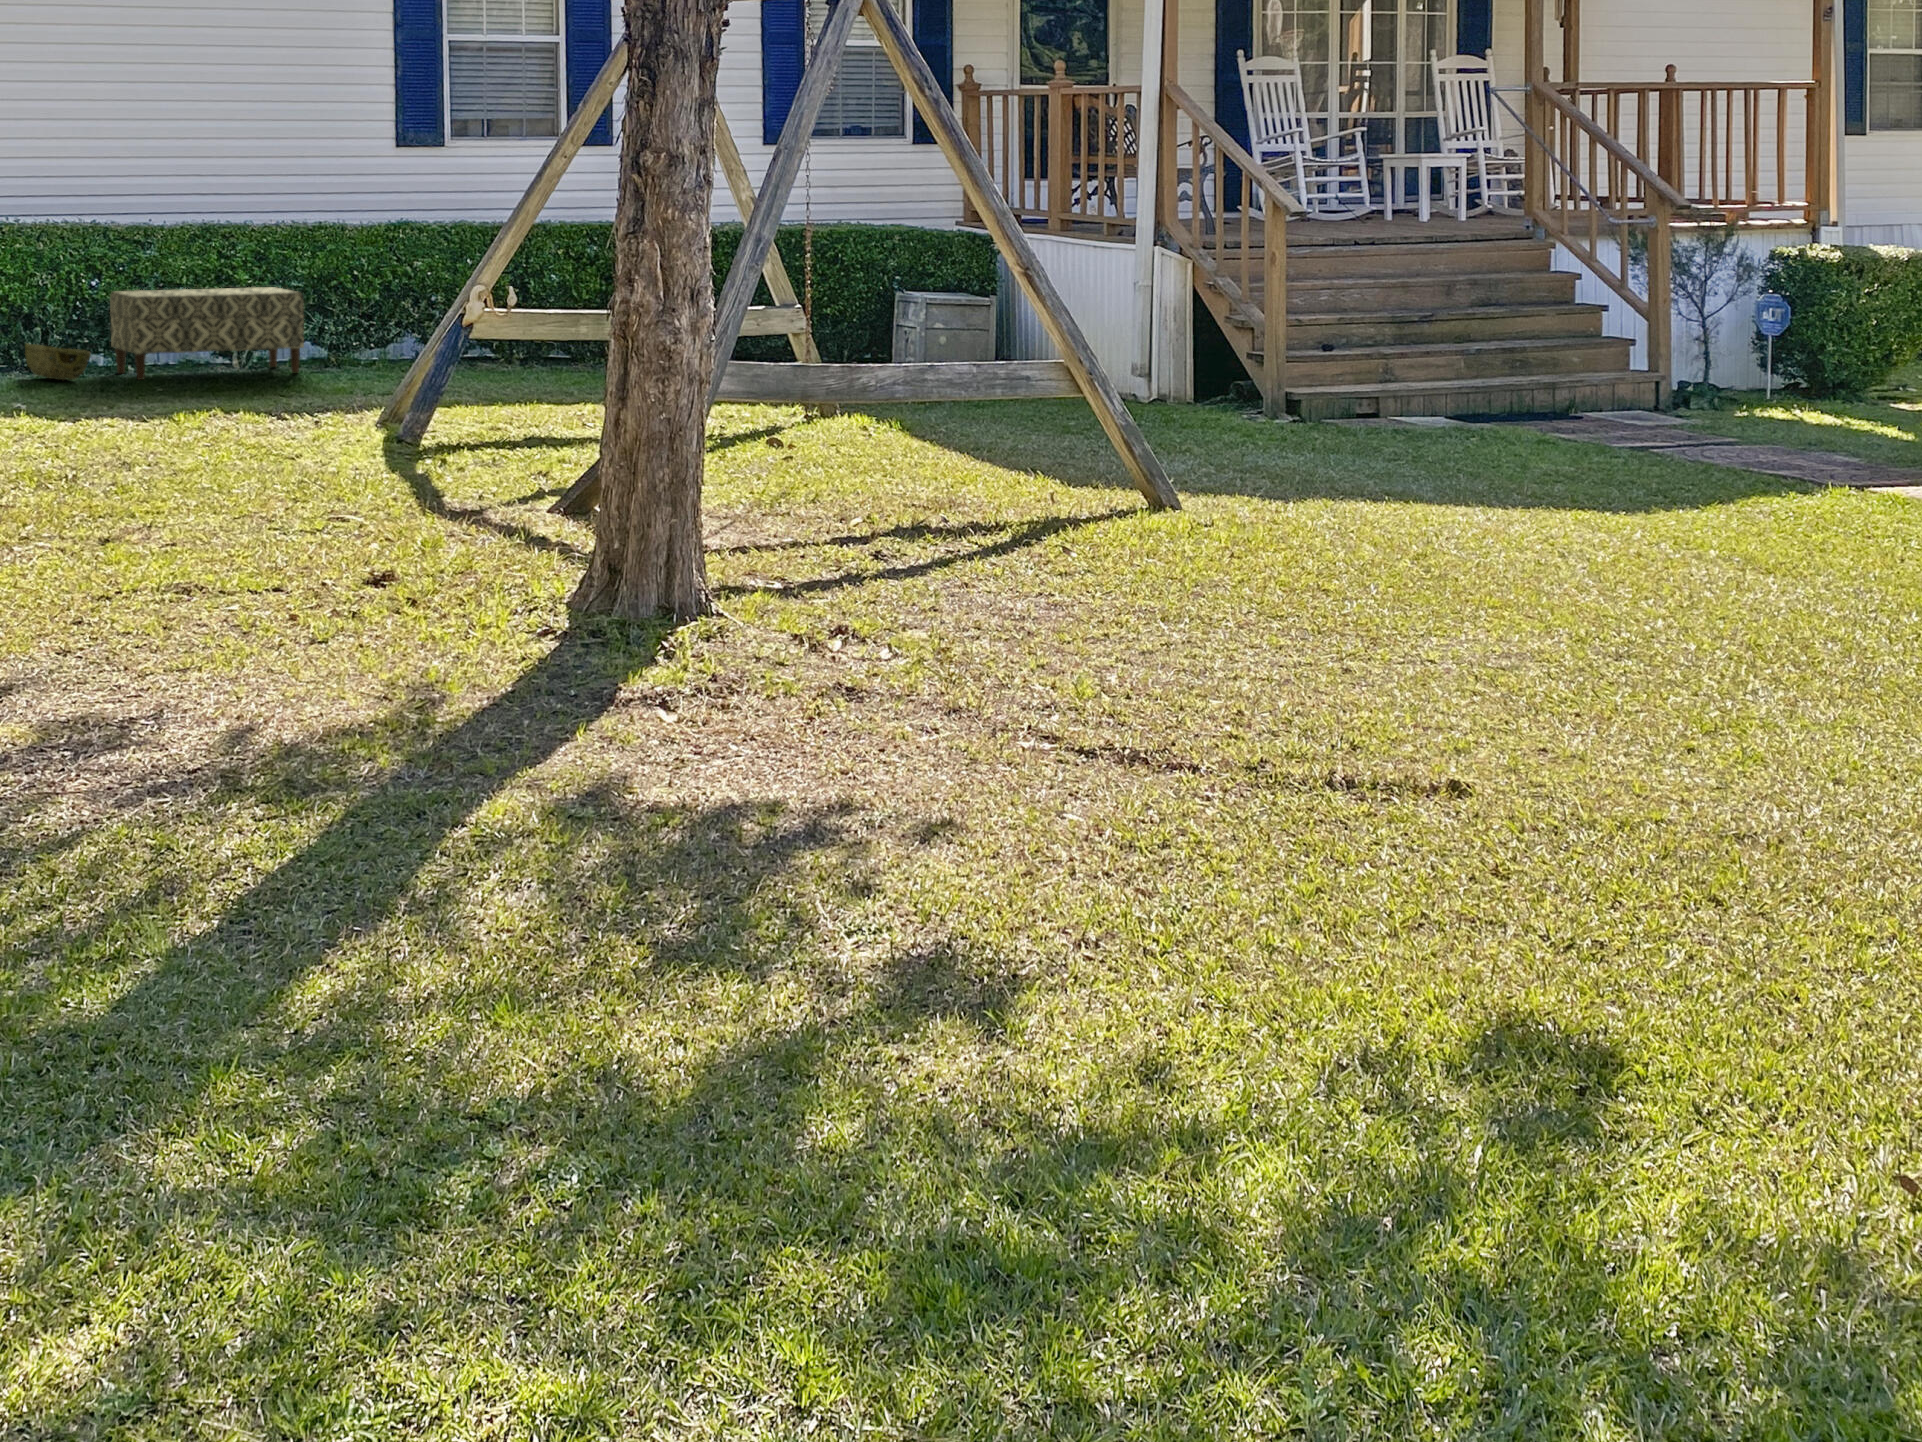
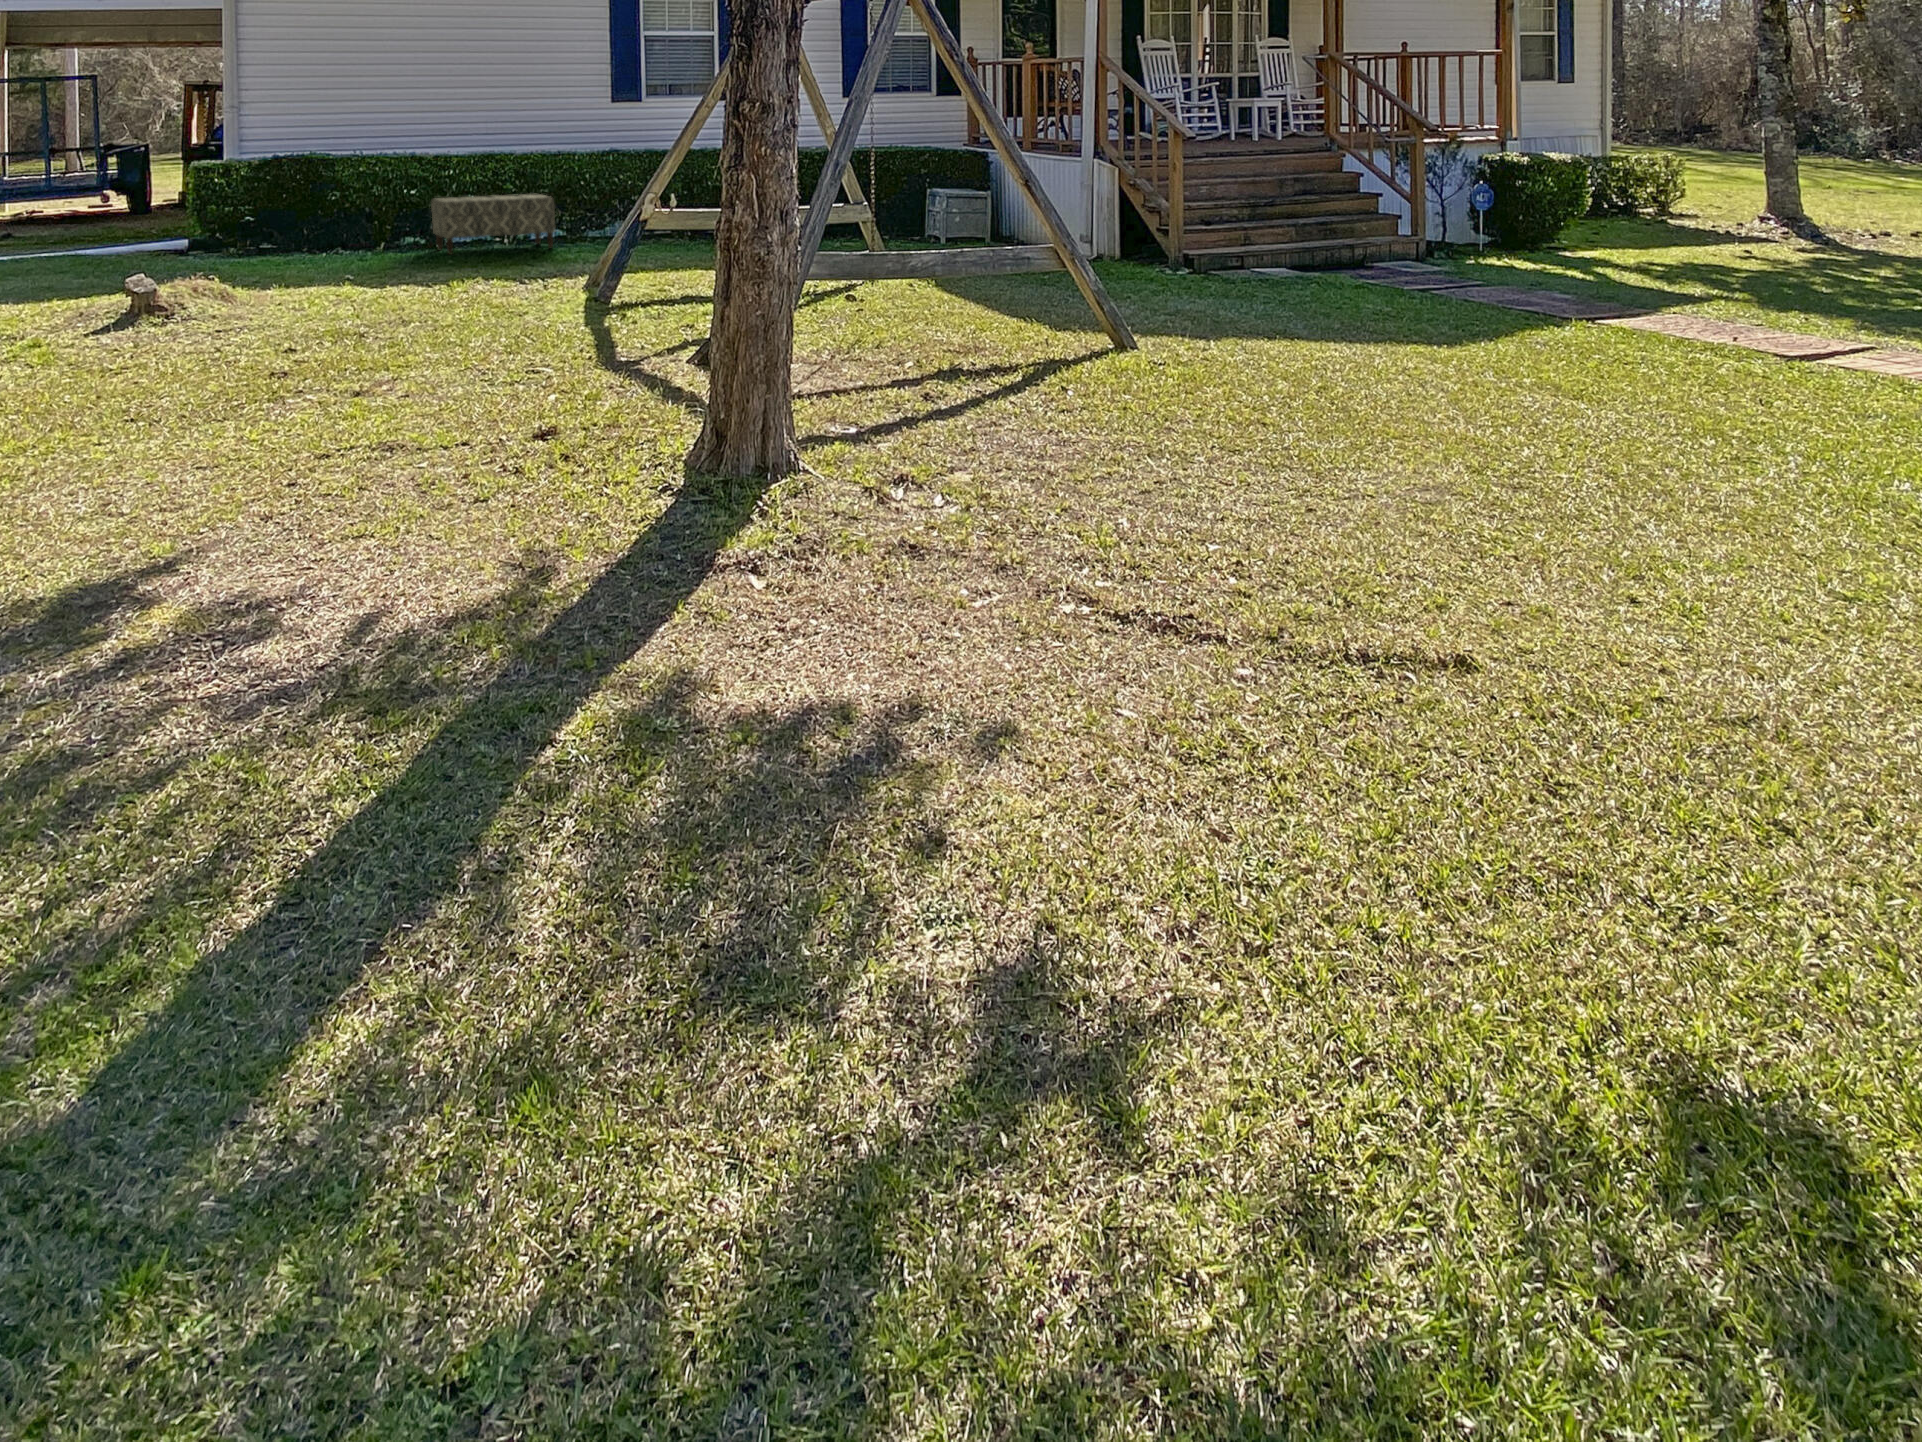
woven basket: present [25,343,91,380] -> none [376,233,417,257]

